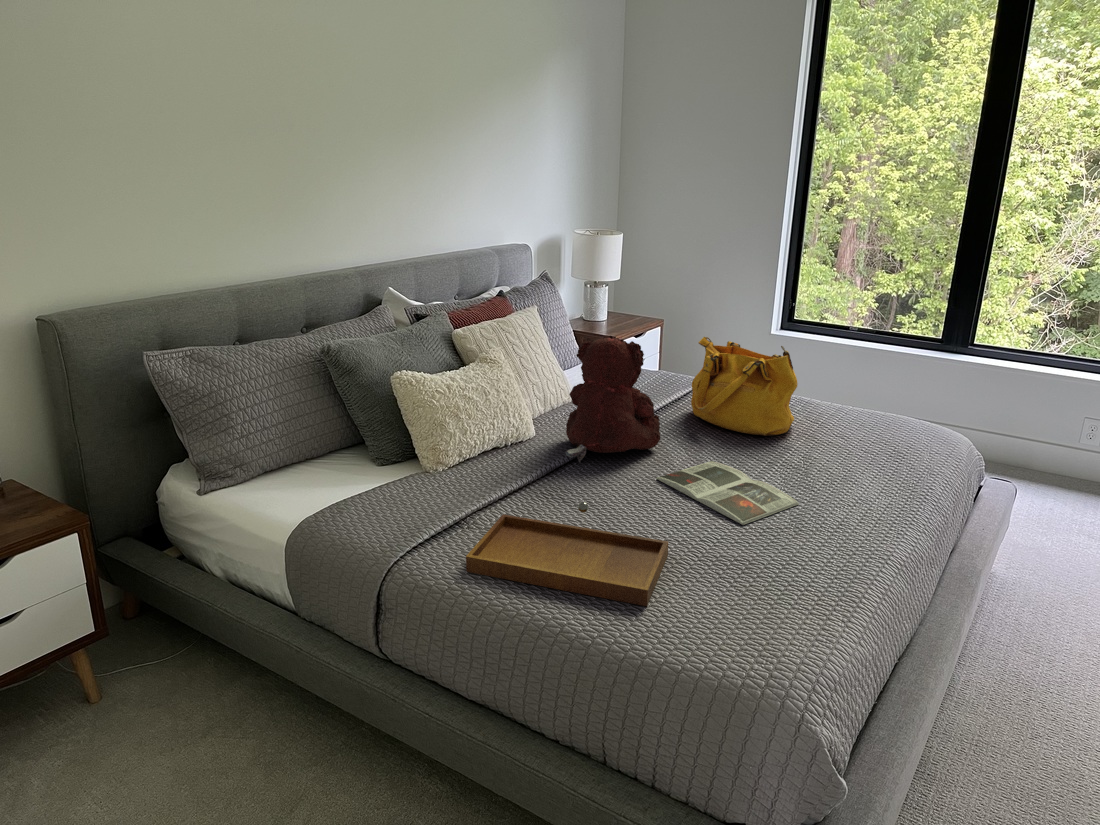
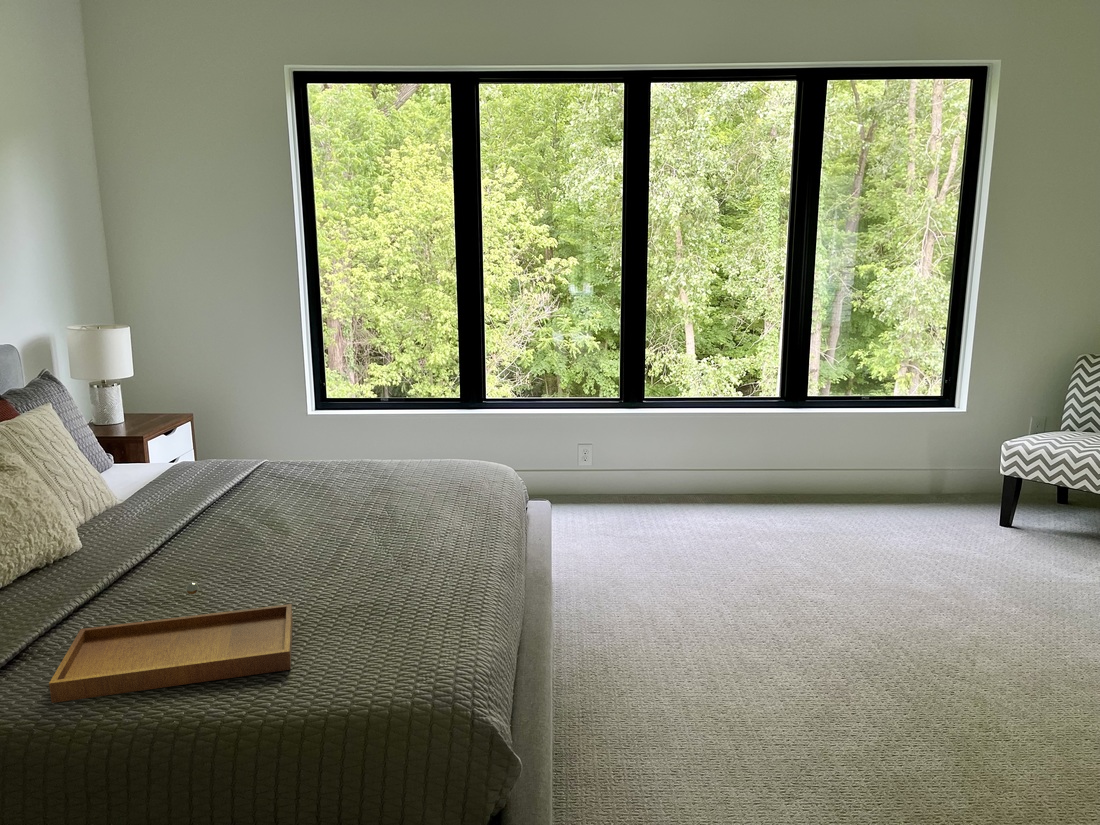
teddy bear: present [565,336,661,462] -> none [125,415,241,560]
handbag: present [691,337,798,436] -> none [258,408,368,498]
magazine: present [656,461,799,525] -> none [250,528,400,574]

